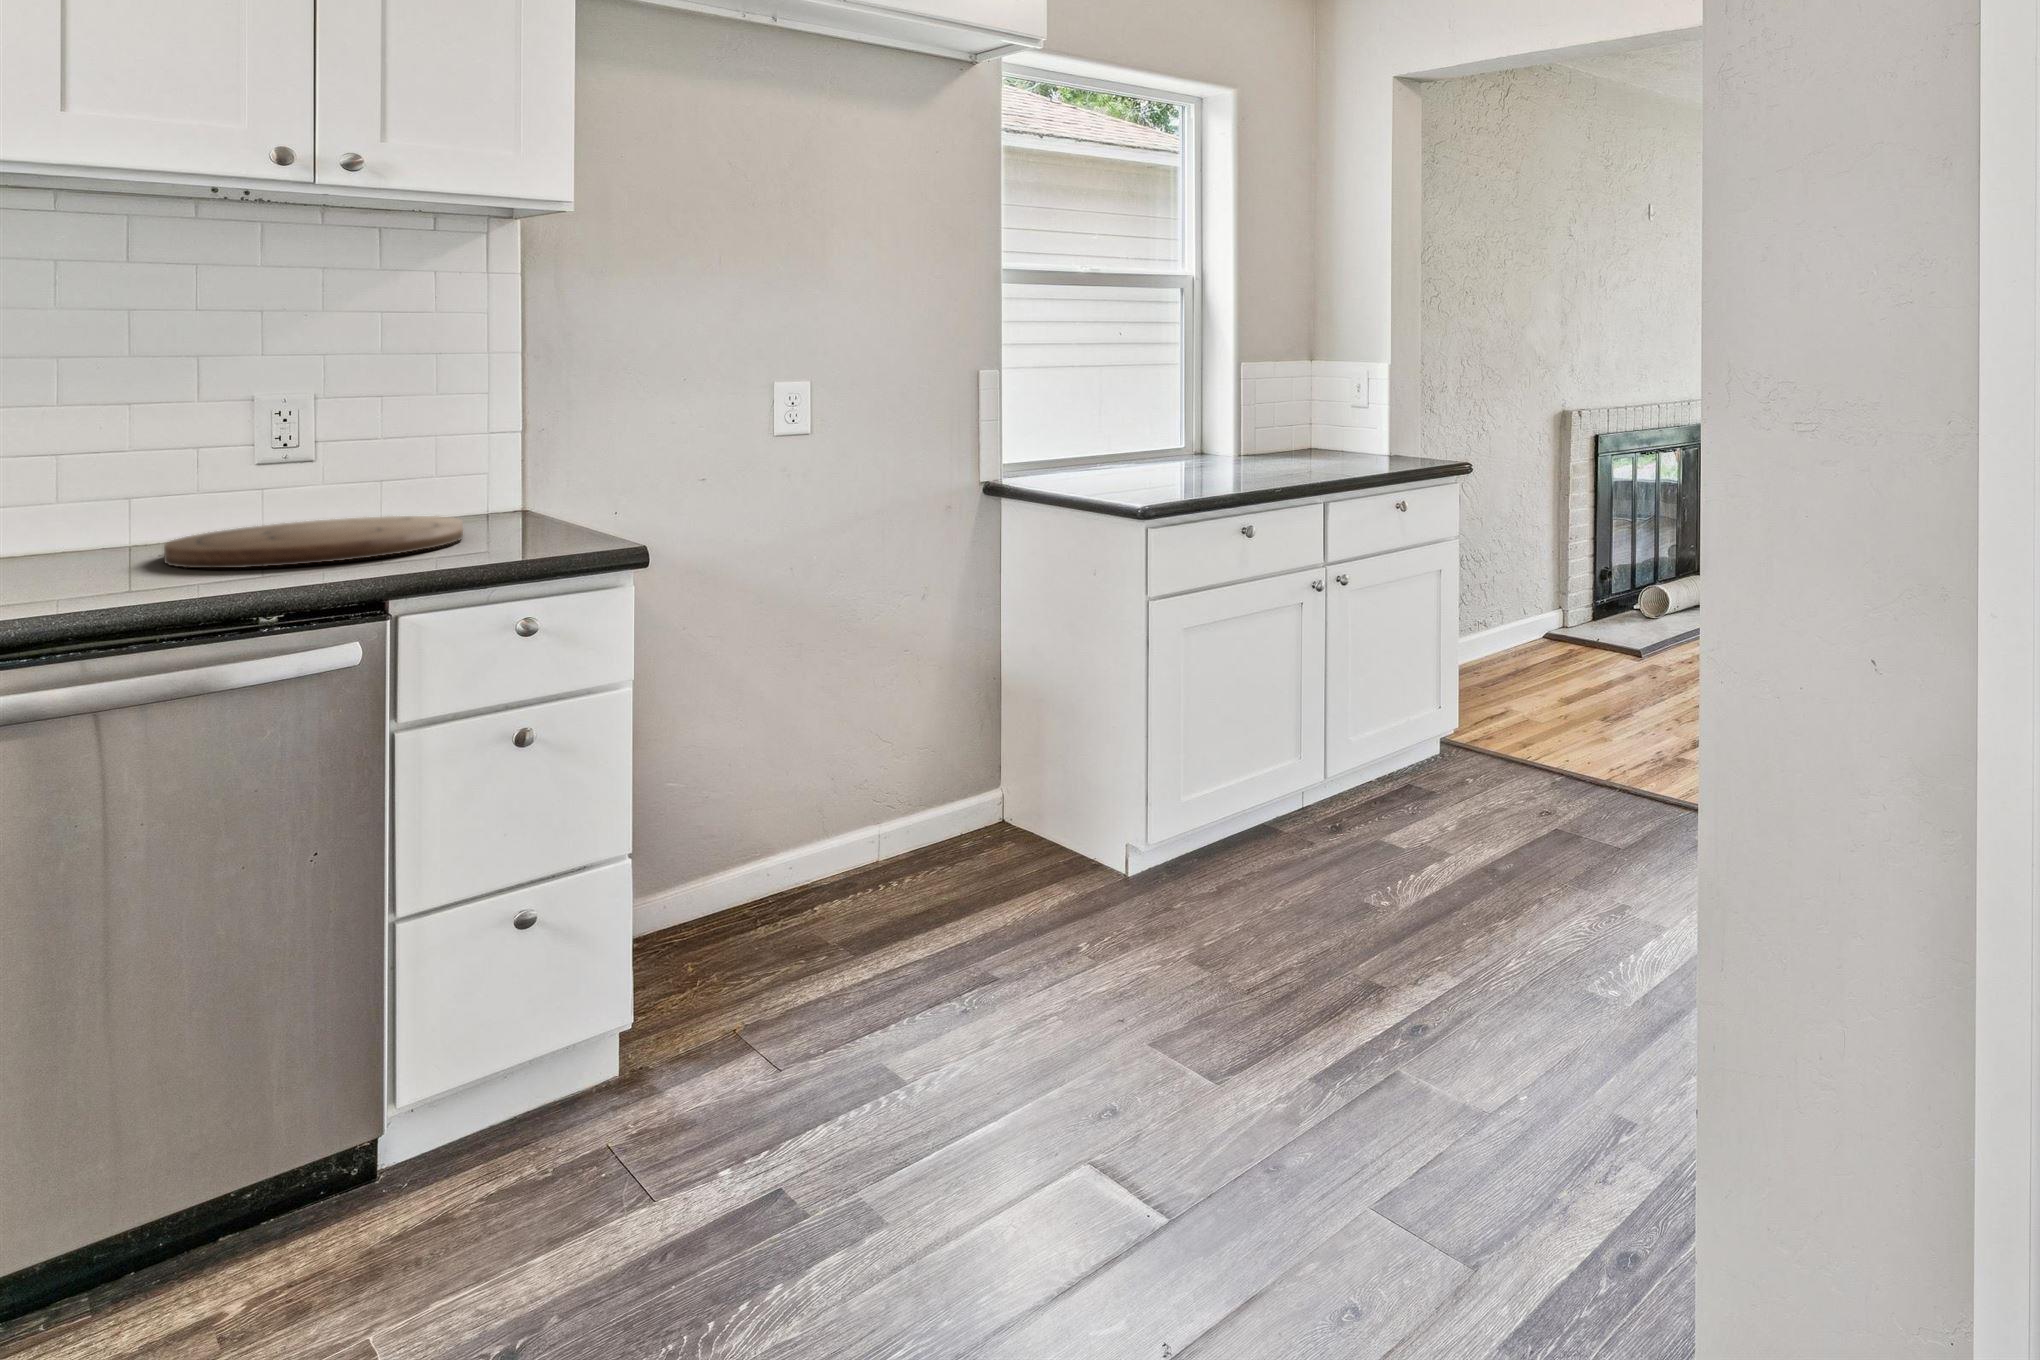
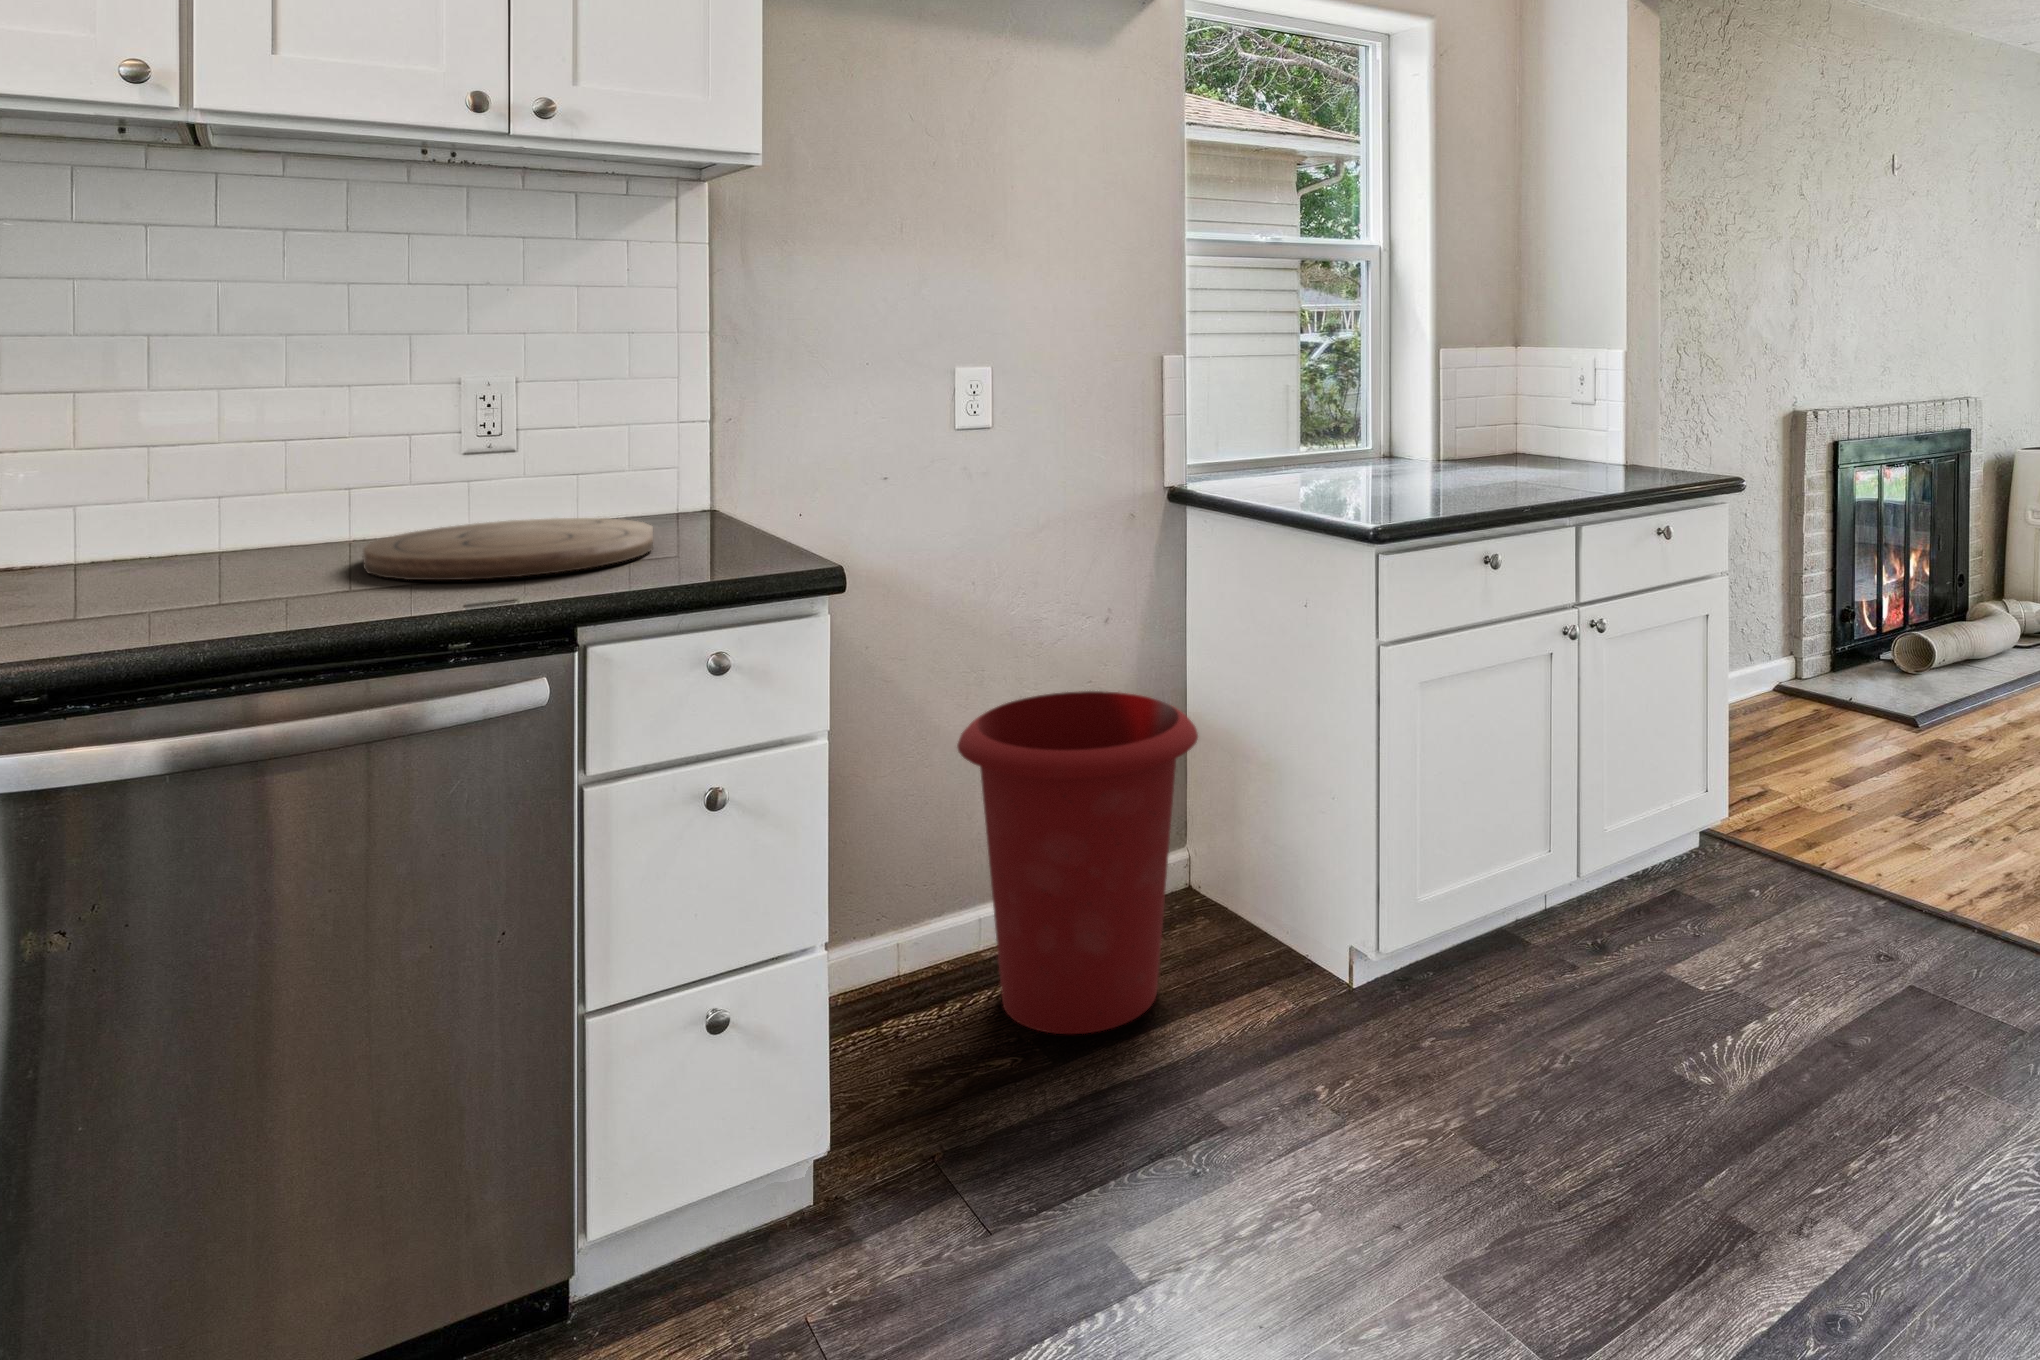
waste bin: none [769,654,993,936] -> present [957,691,1198,1034]

